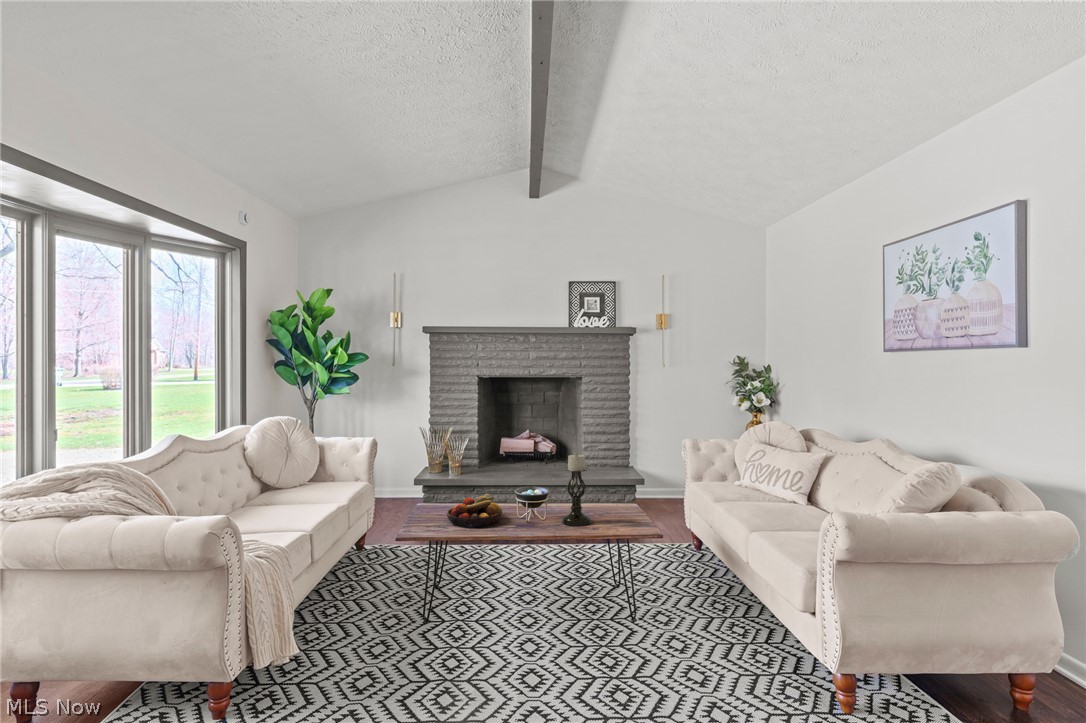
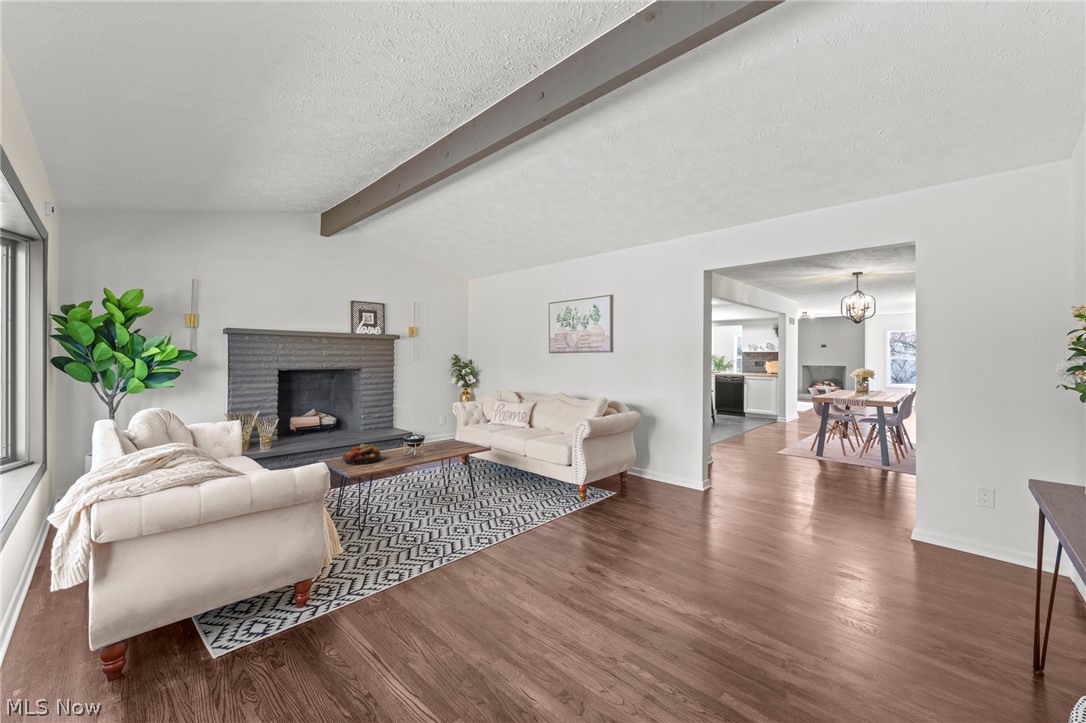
candle holder: present [562,453,591,526] -> none [416,412,433,454]

